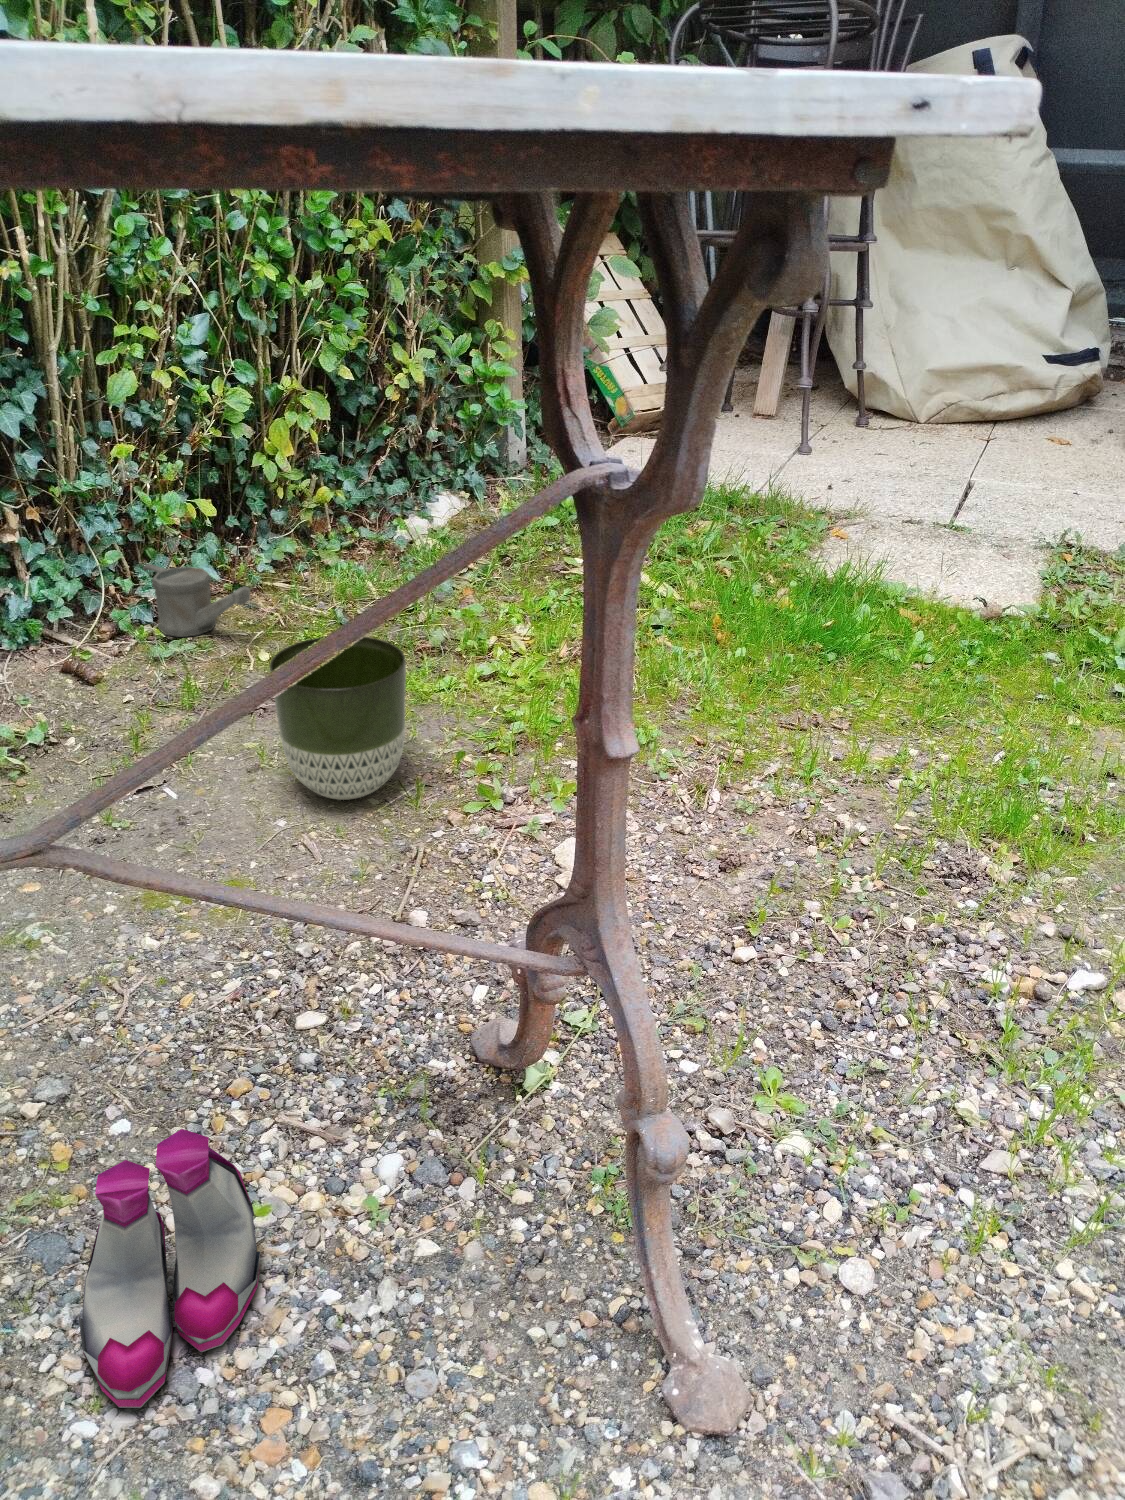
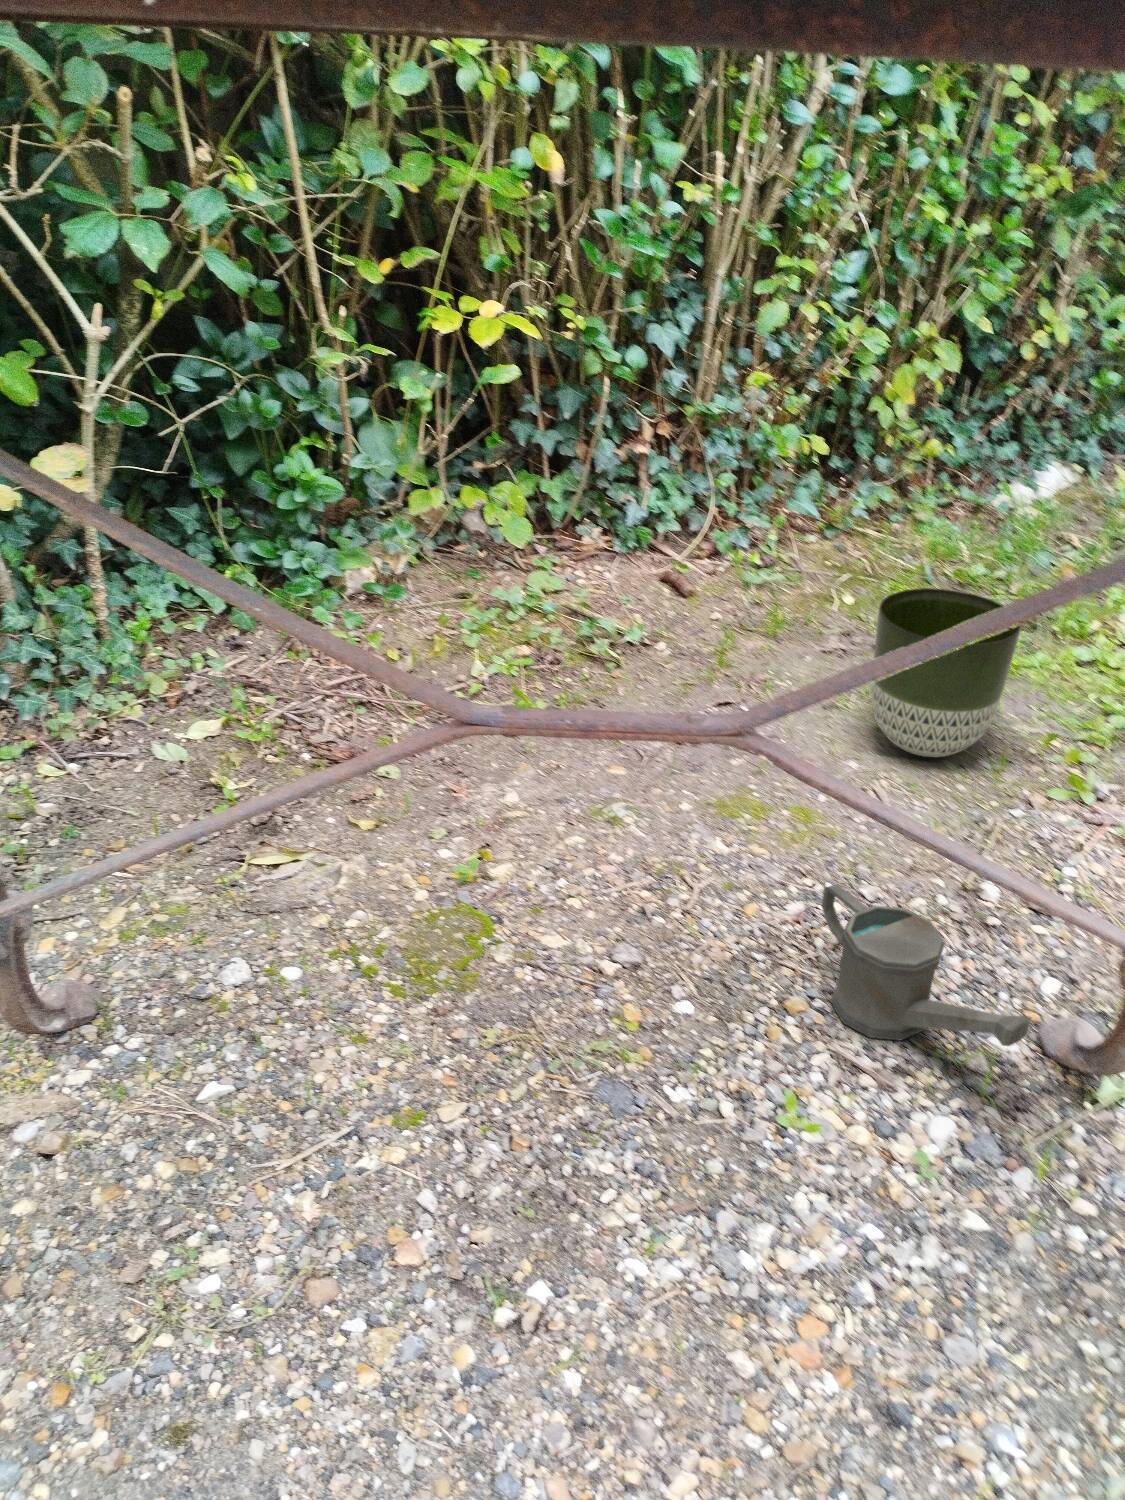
watering can: present [143,564,250,637] -> present [822,884,1031,1046]
boots: present [79,1129,260,1408] -> none [641,1026,813,1269]

